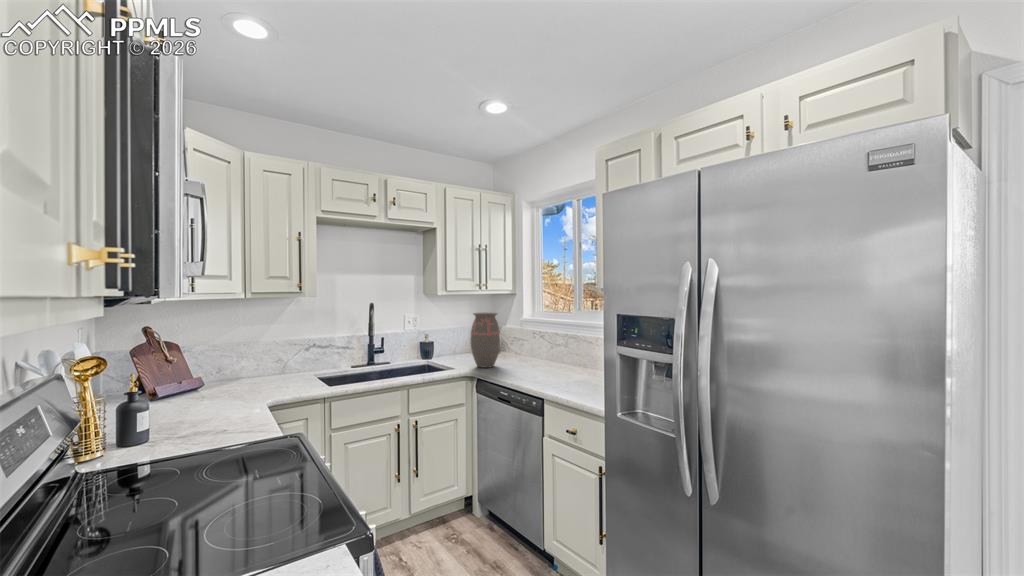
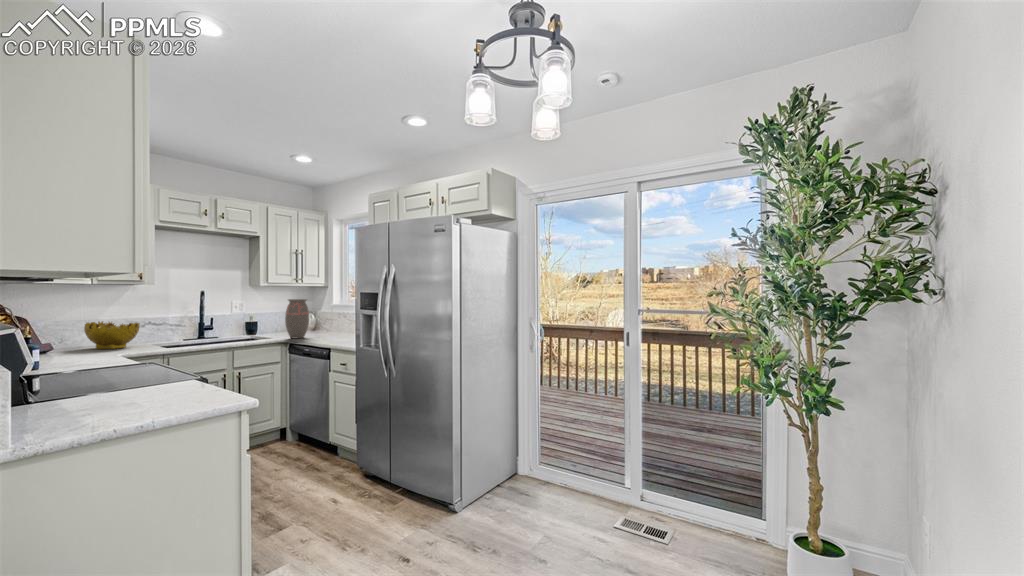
decorative bowl: none [237,345,300,386] -> present [84,321,140,349]

